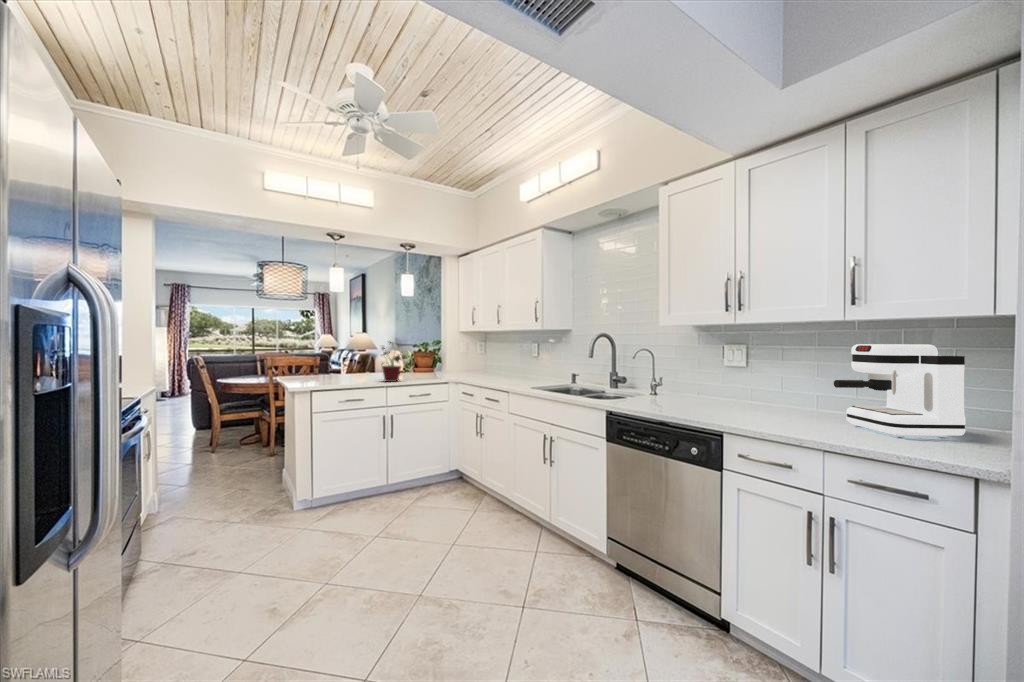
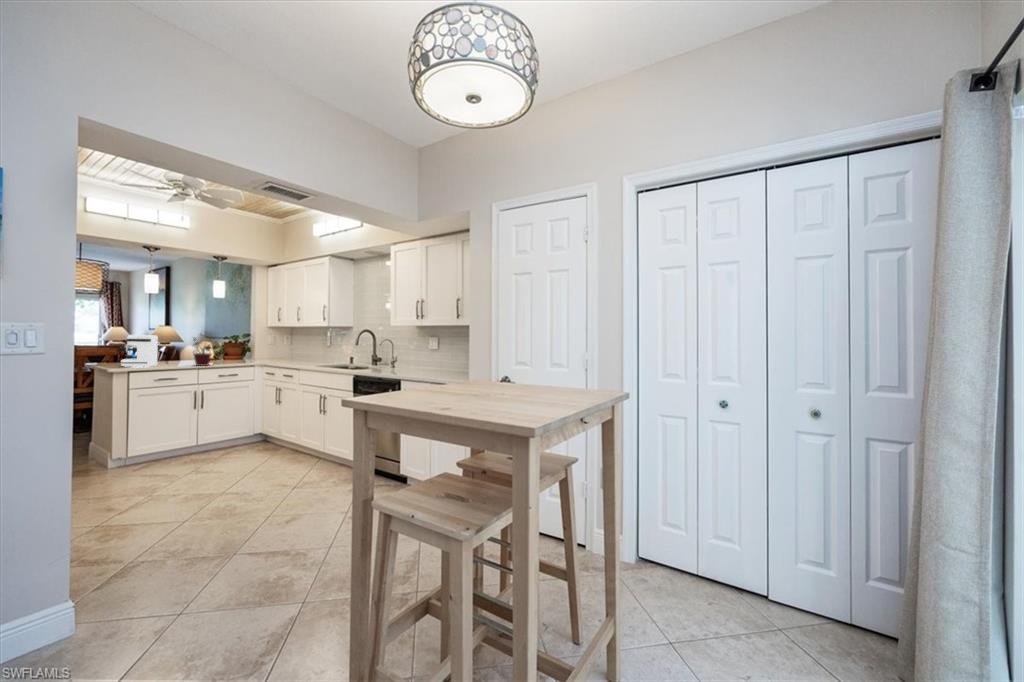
coffee maker: present [834,344,966,438] -> present [118,335,158,367]

